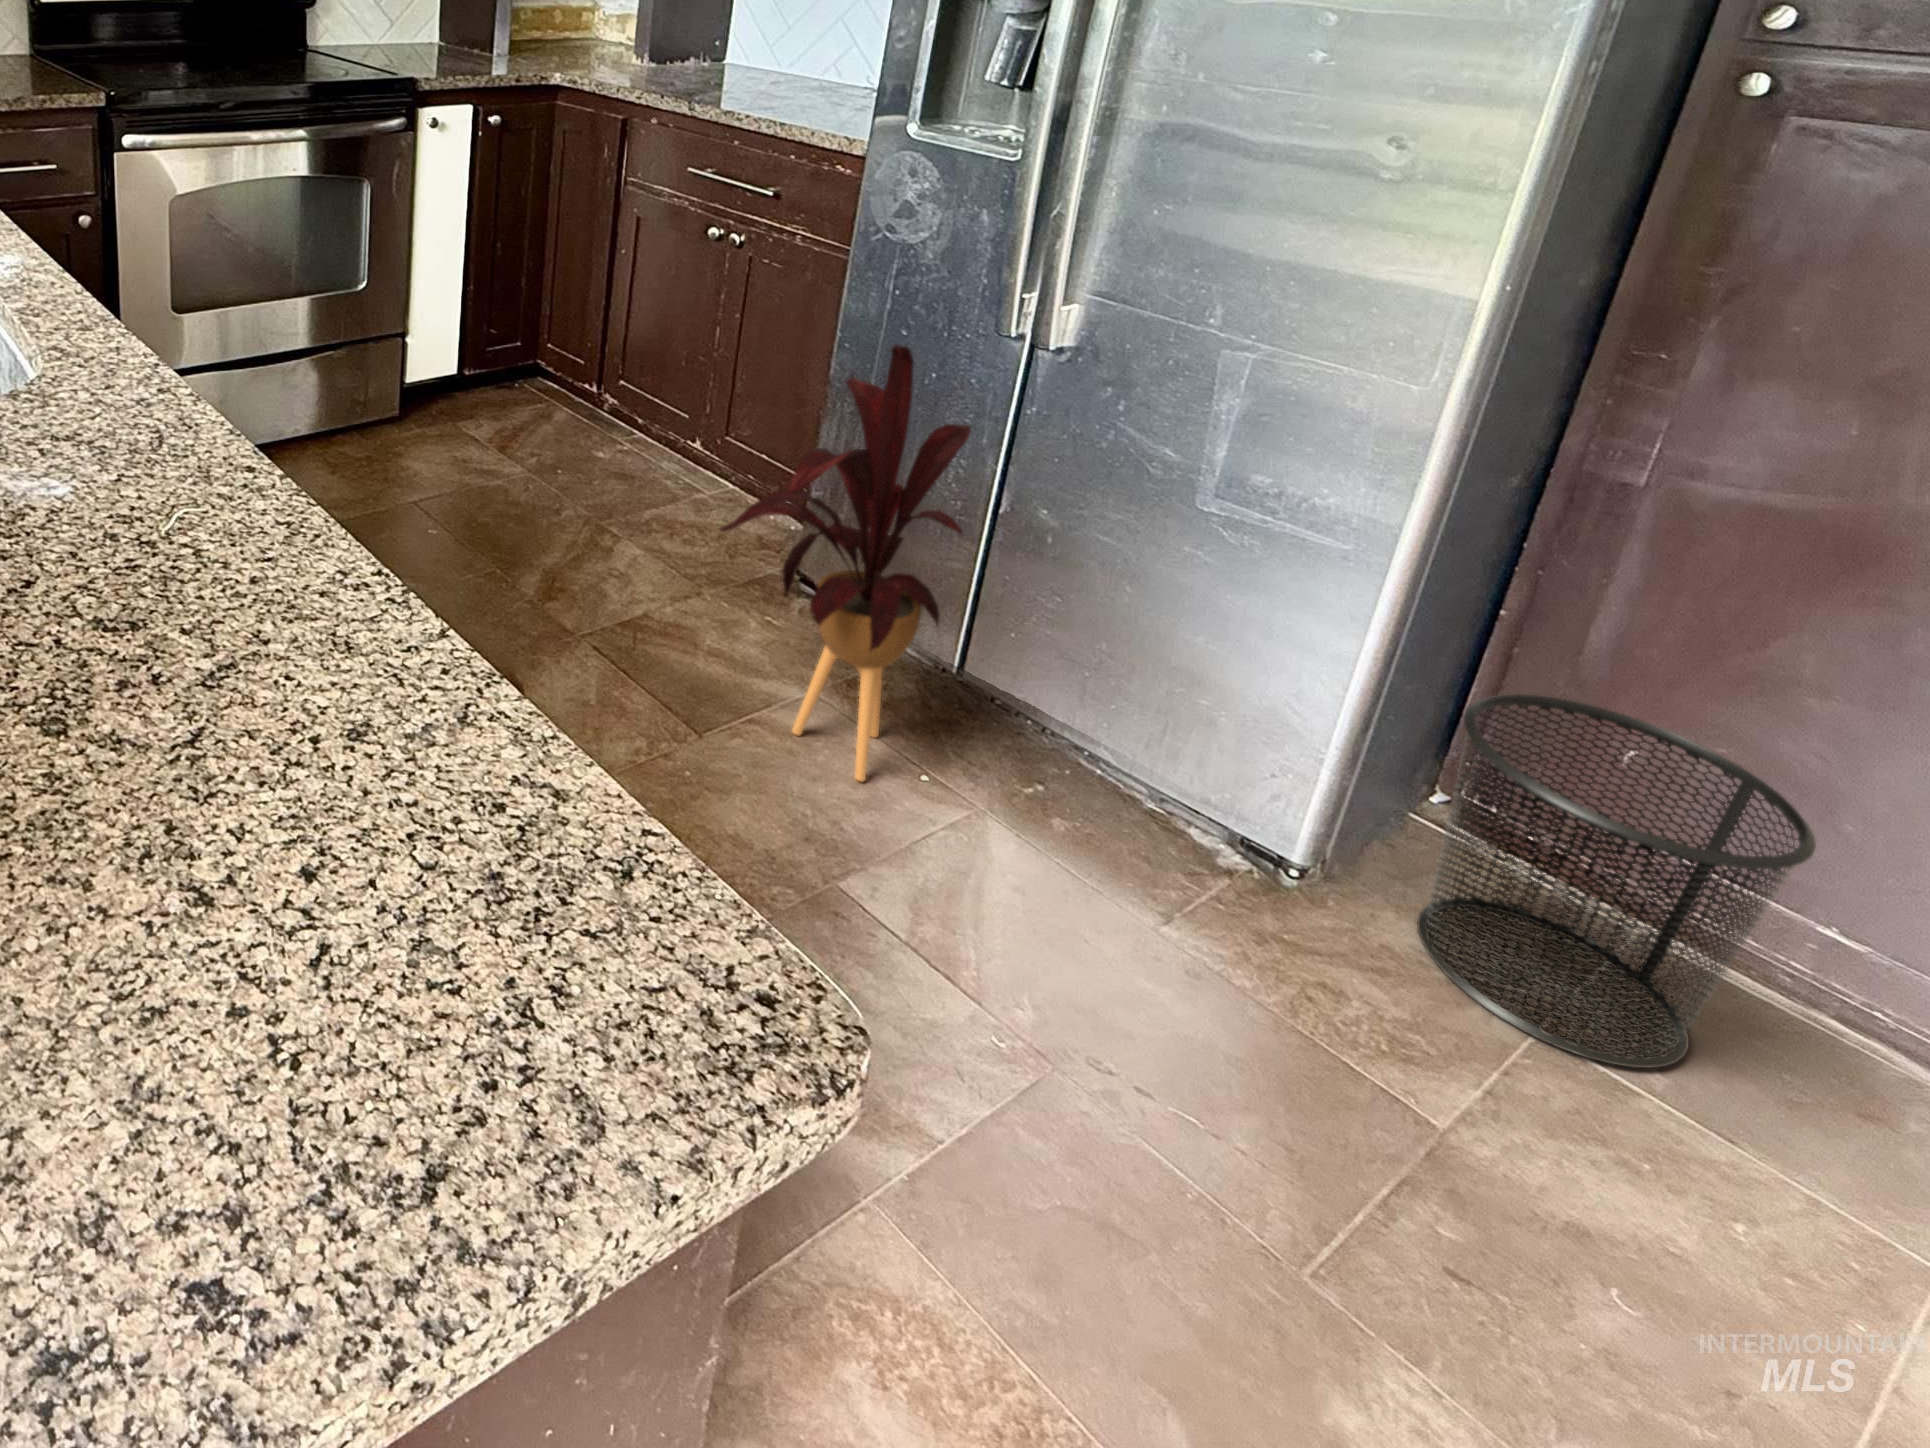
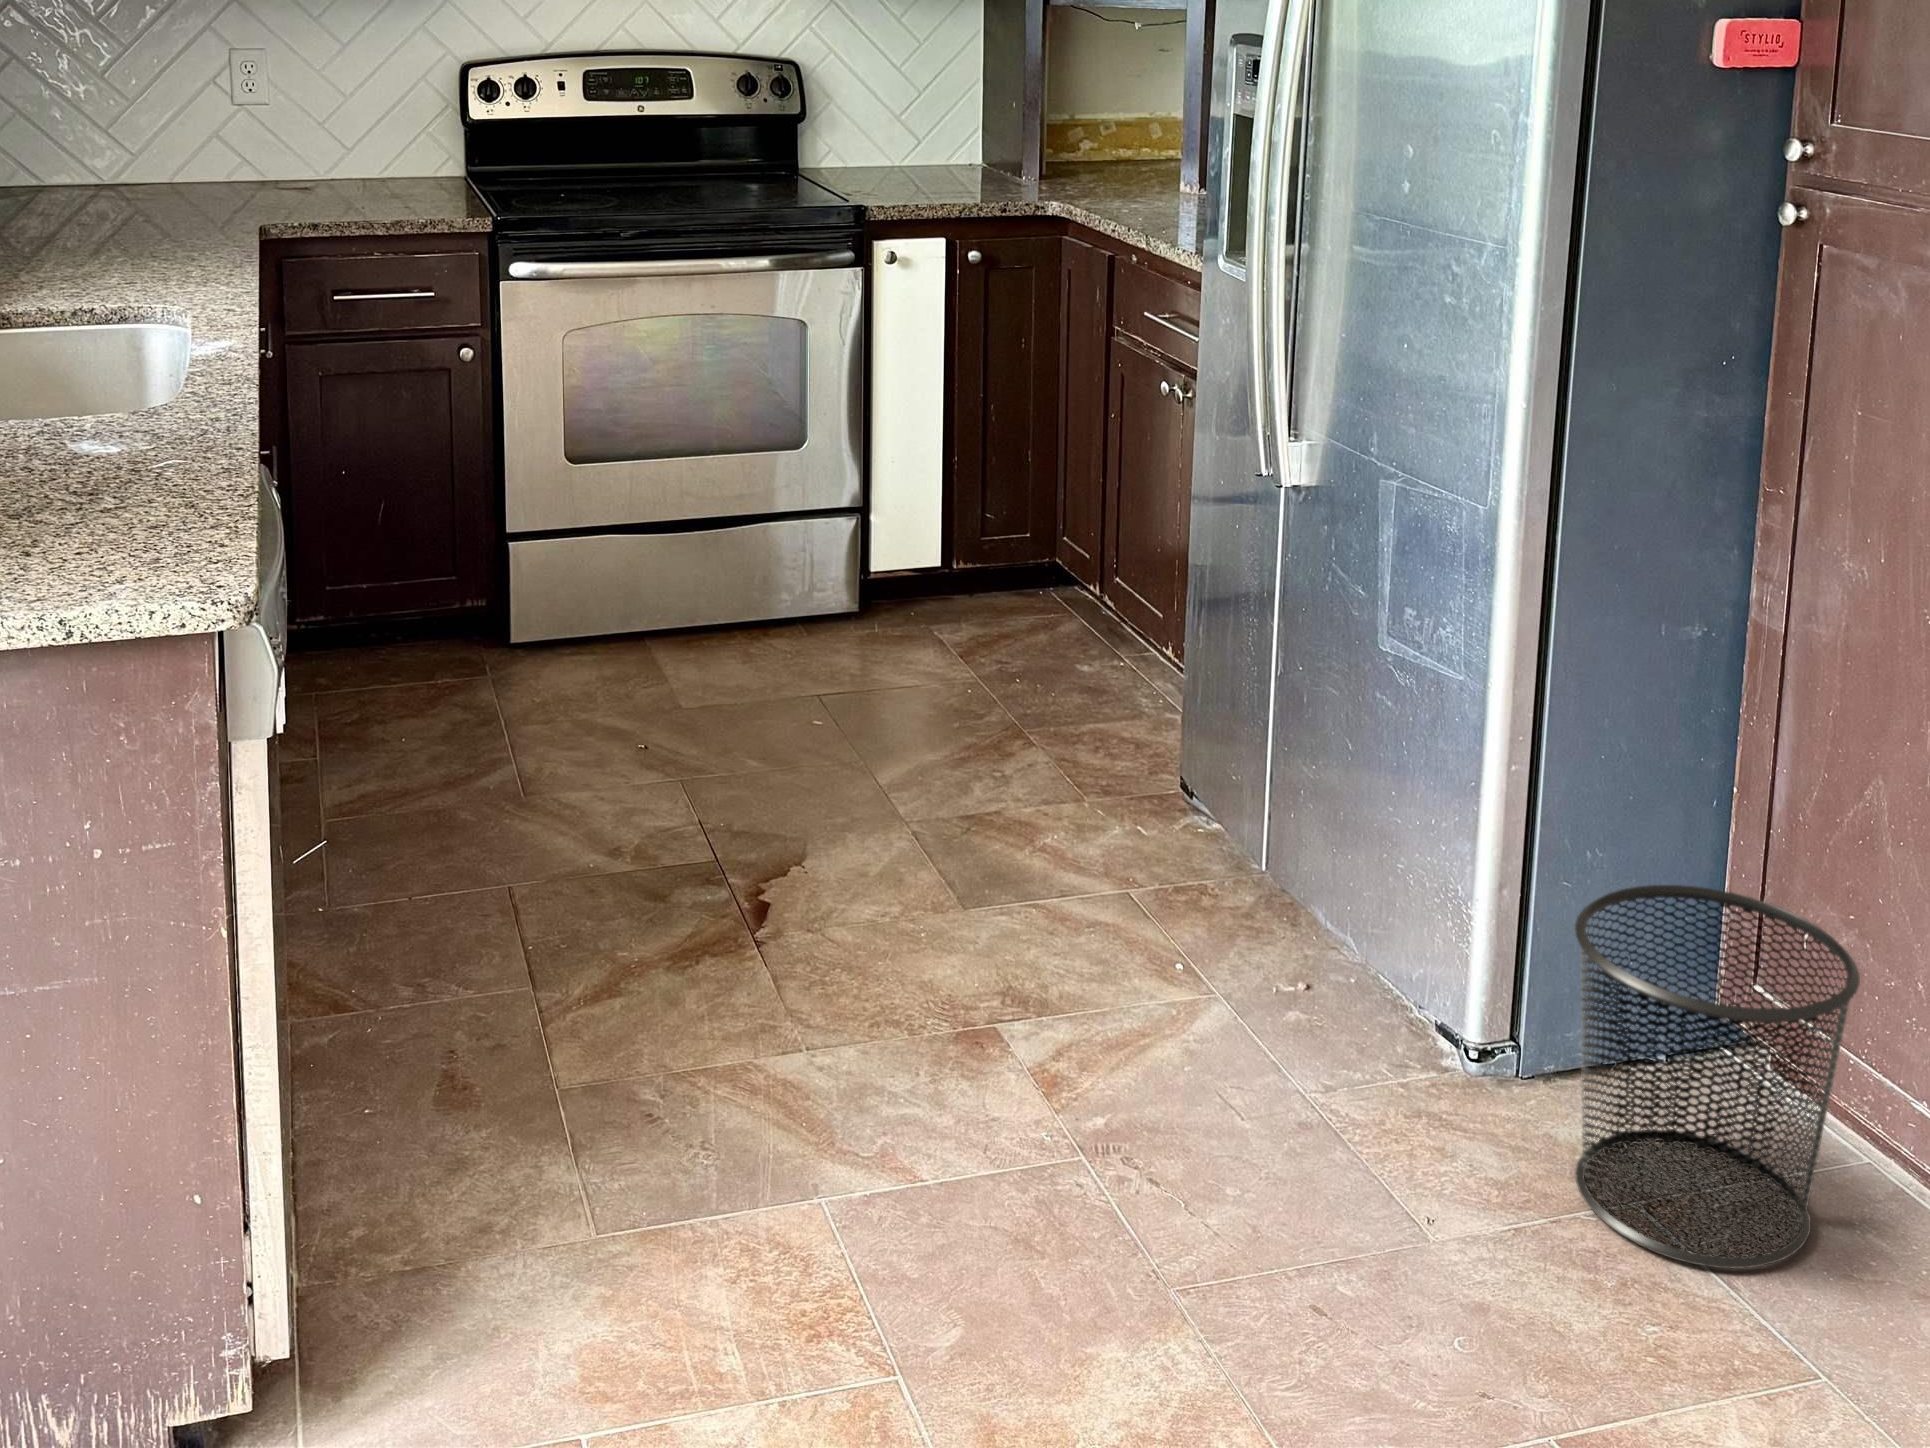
house plant: present [719,345,972,781] -> none [936,480,1253,971]

